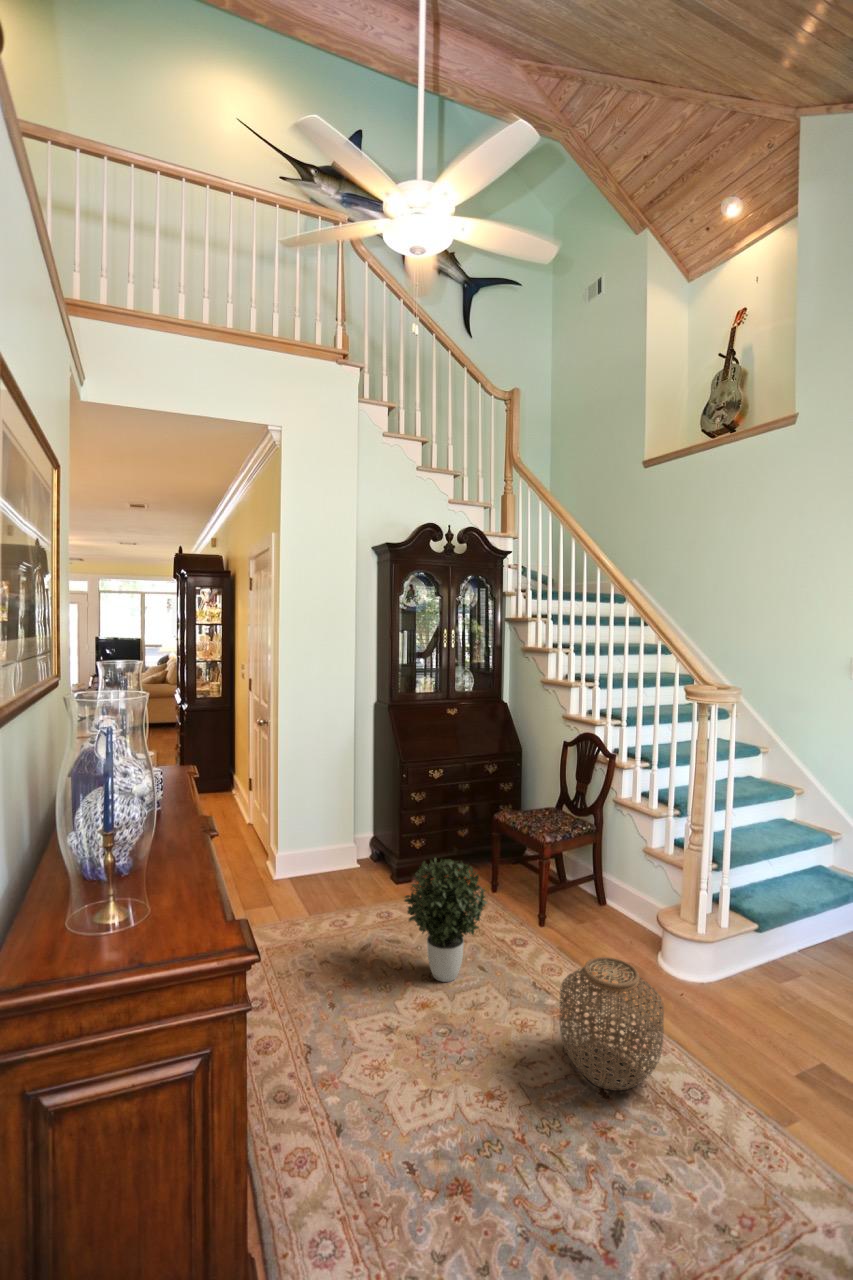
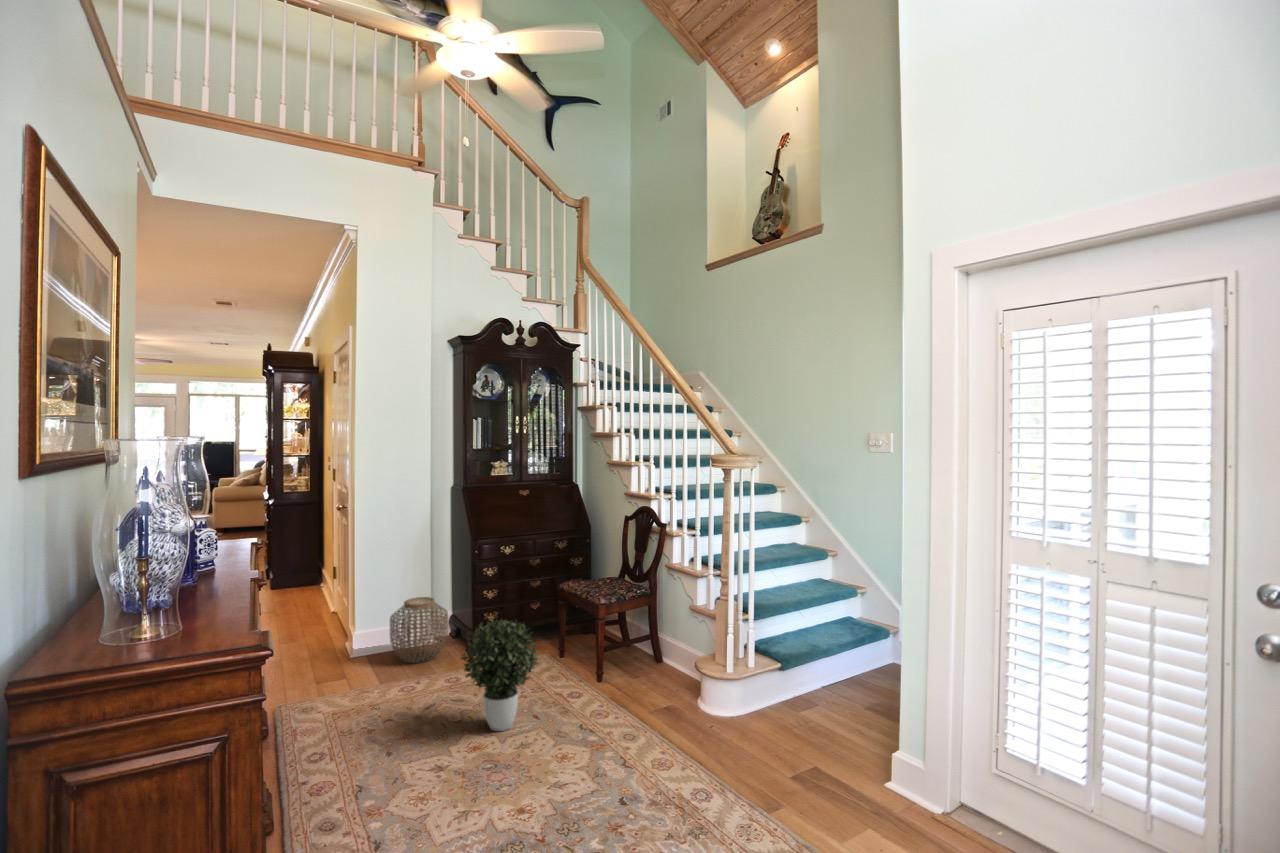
woven basket: present [560,957,664,1090] -> present [390,597,448,663]

